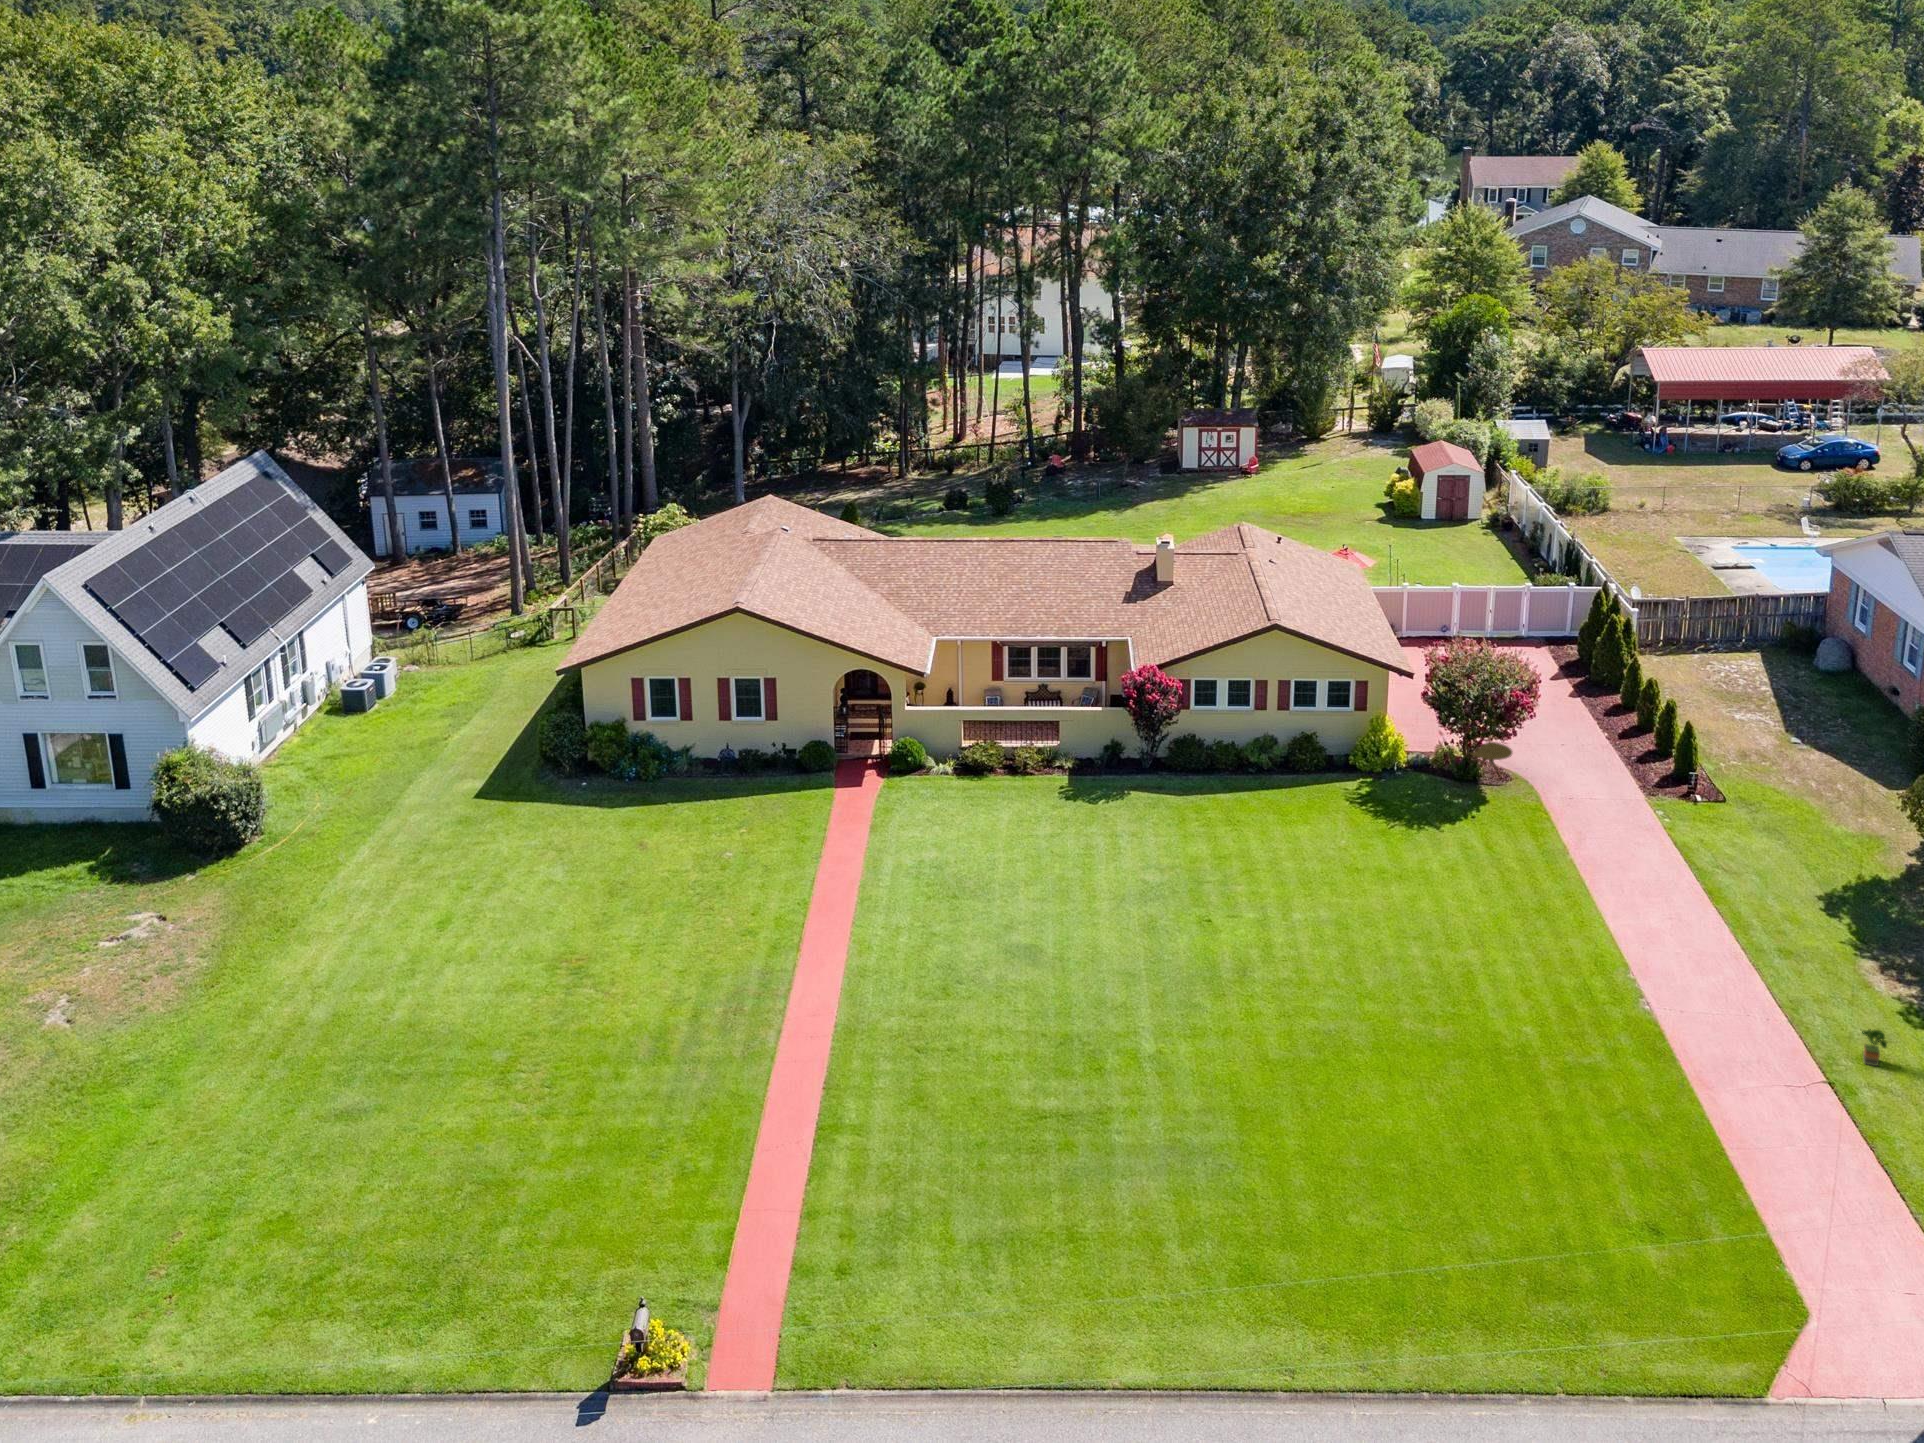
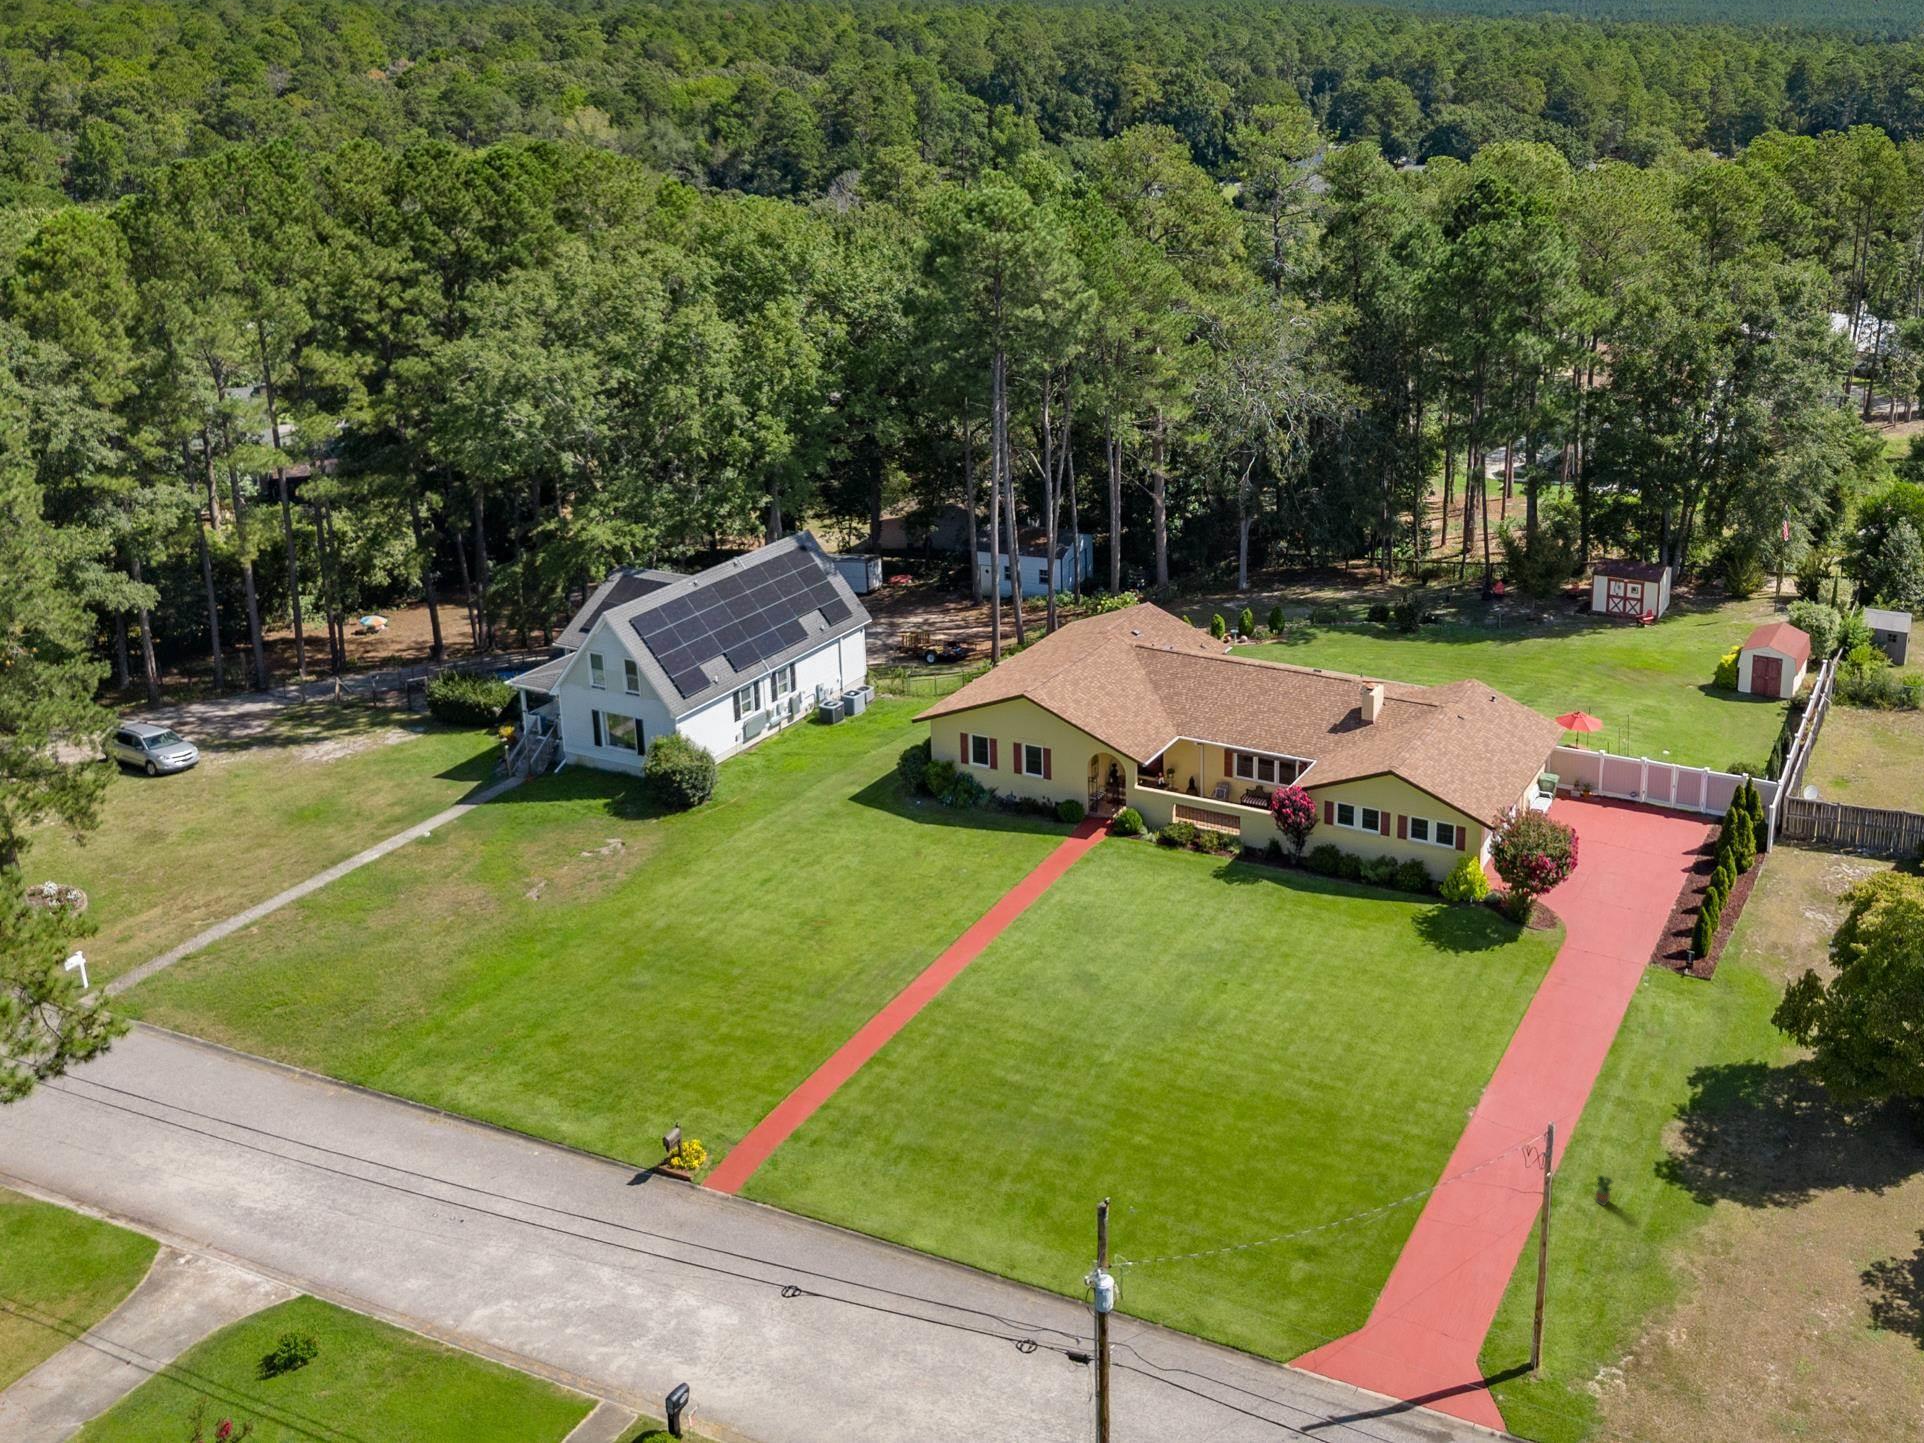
round table: present [1467,742,1512,779] -> none [1531,894,1568,931]

